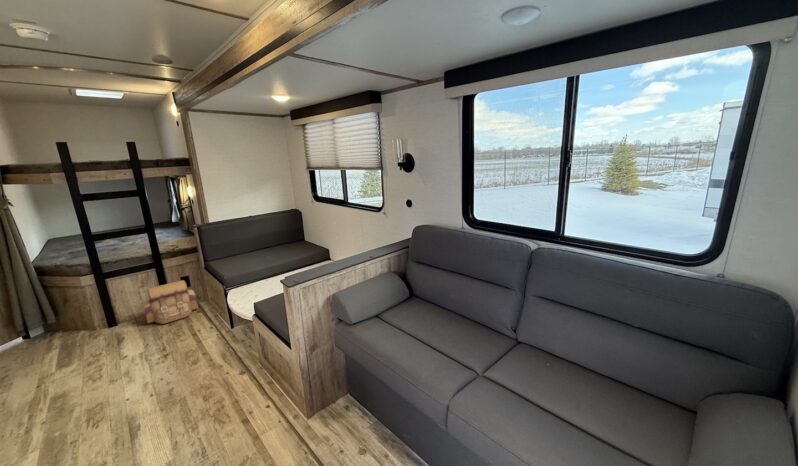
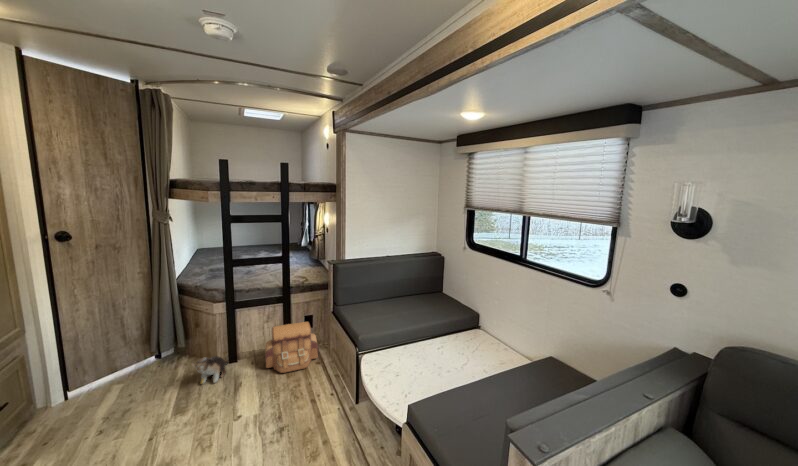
plush toy: none [66,321,108,346] -> present [191,356,228,384]

